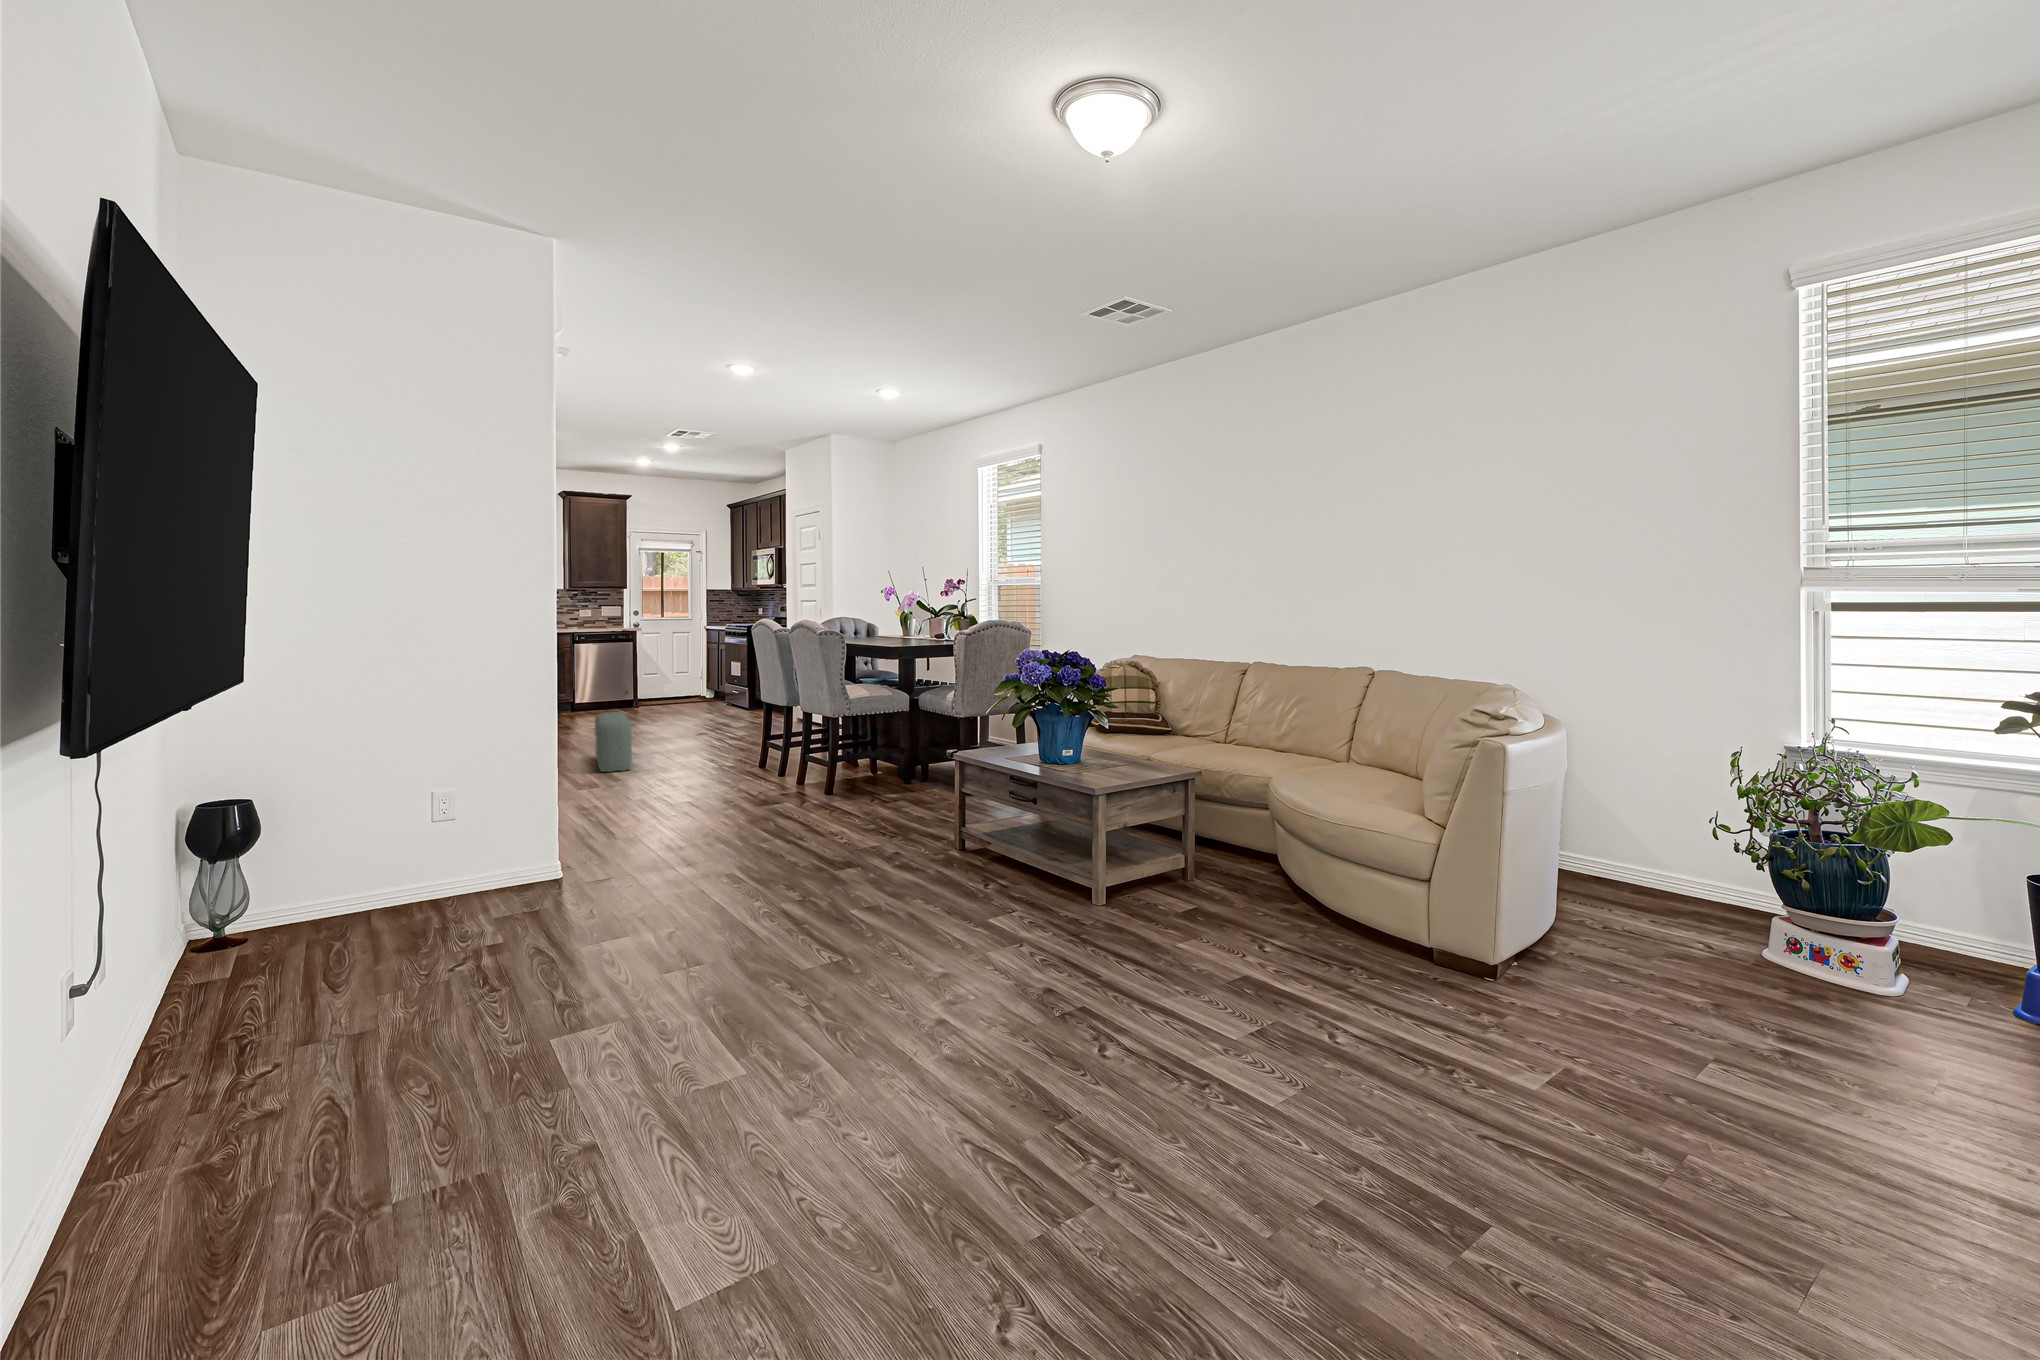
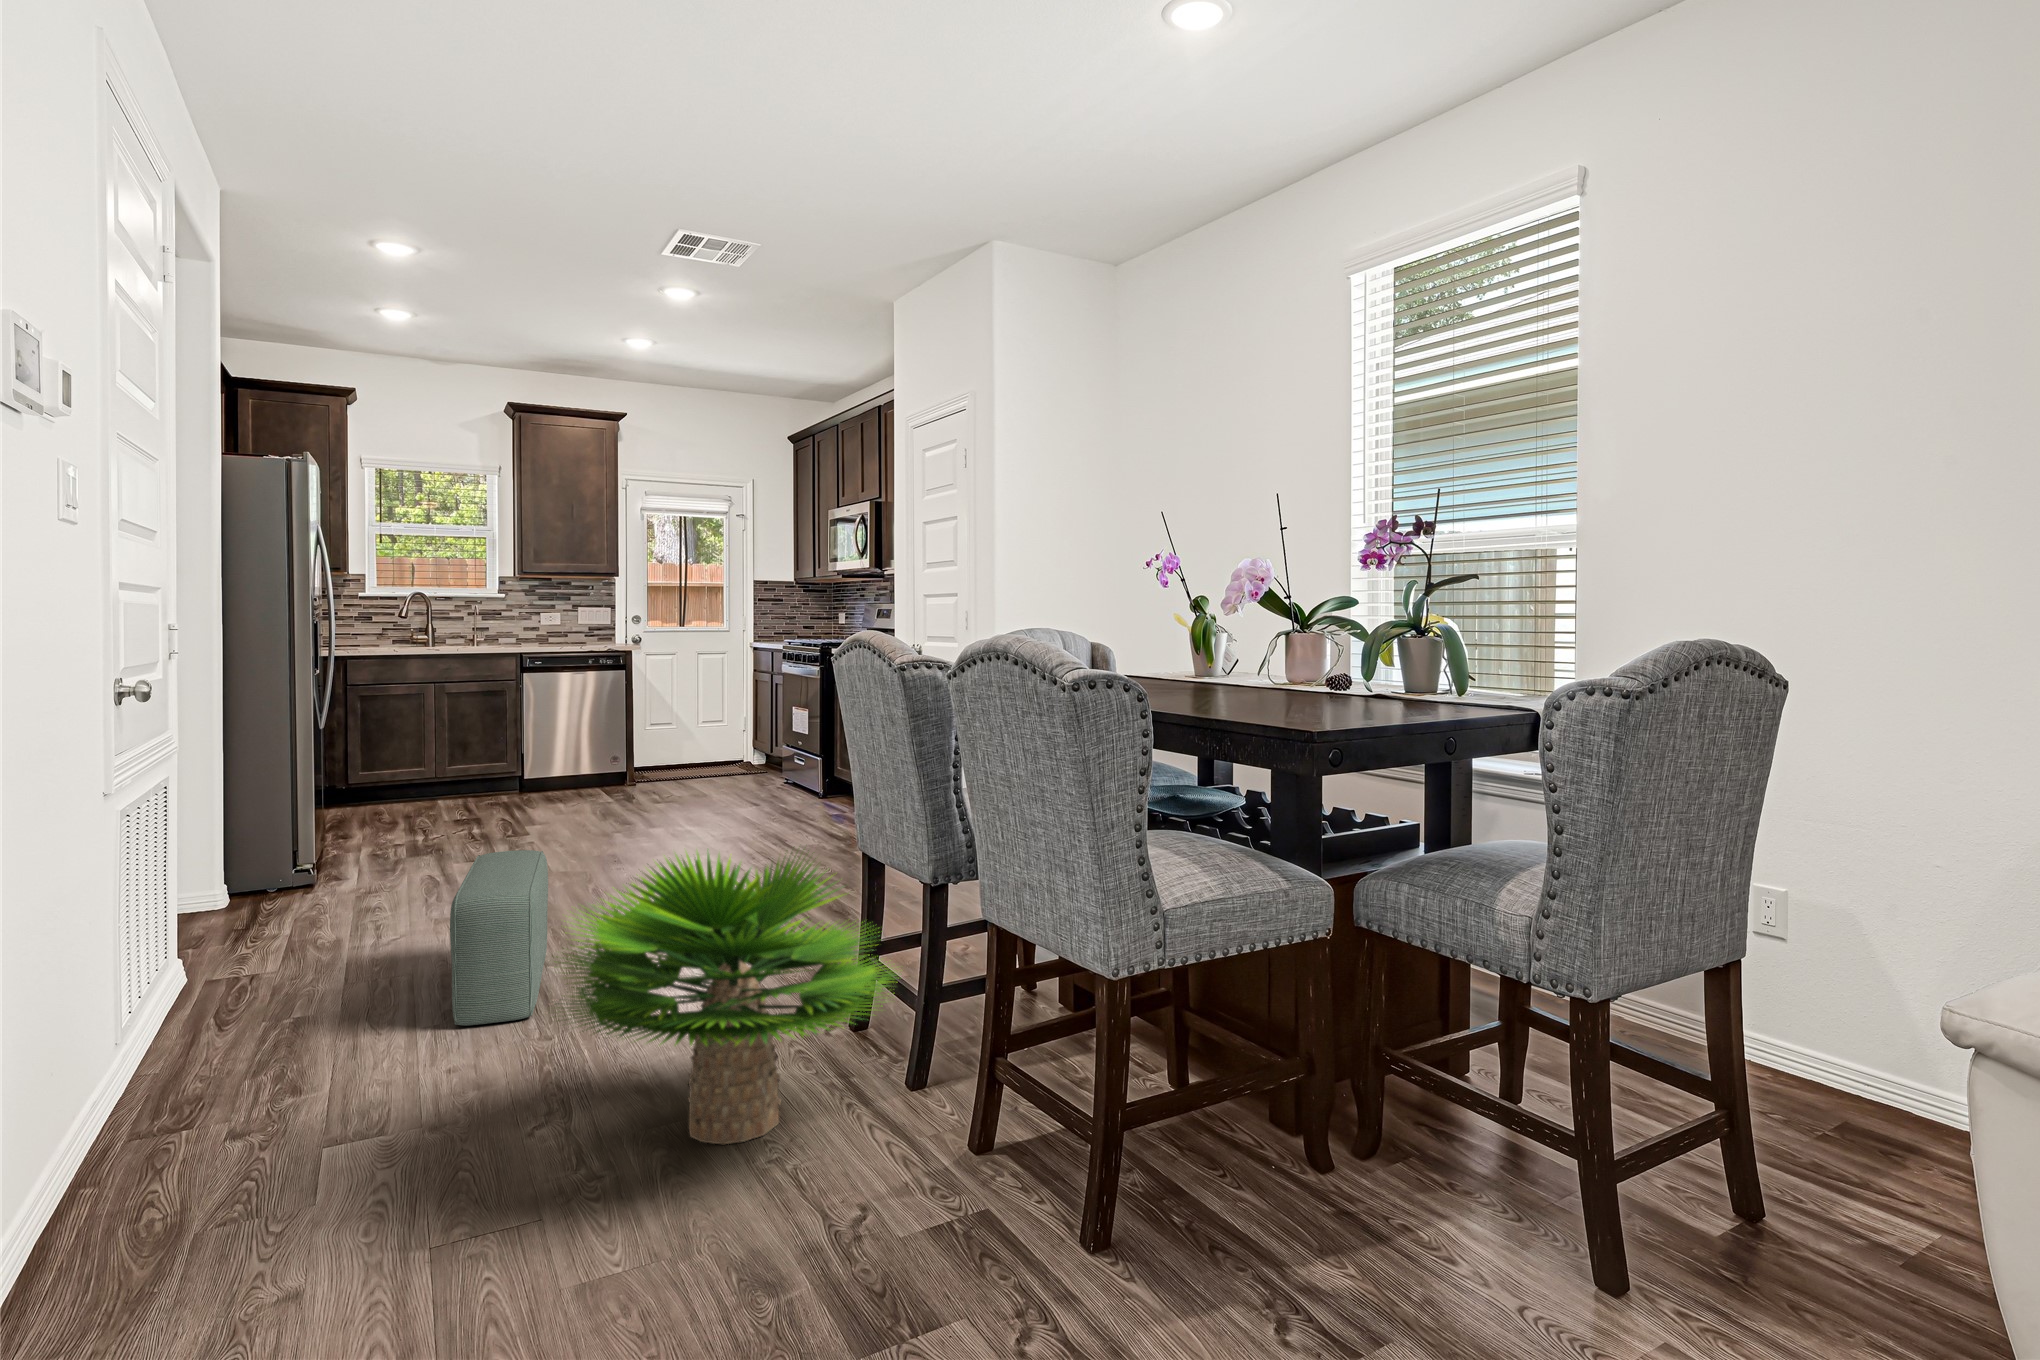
potted plant: none [653,690,778,788] -> present [558,849,899,1144]

